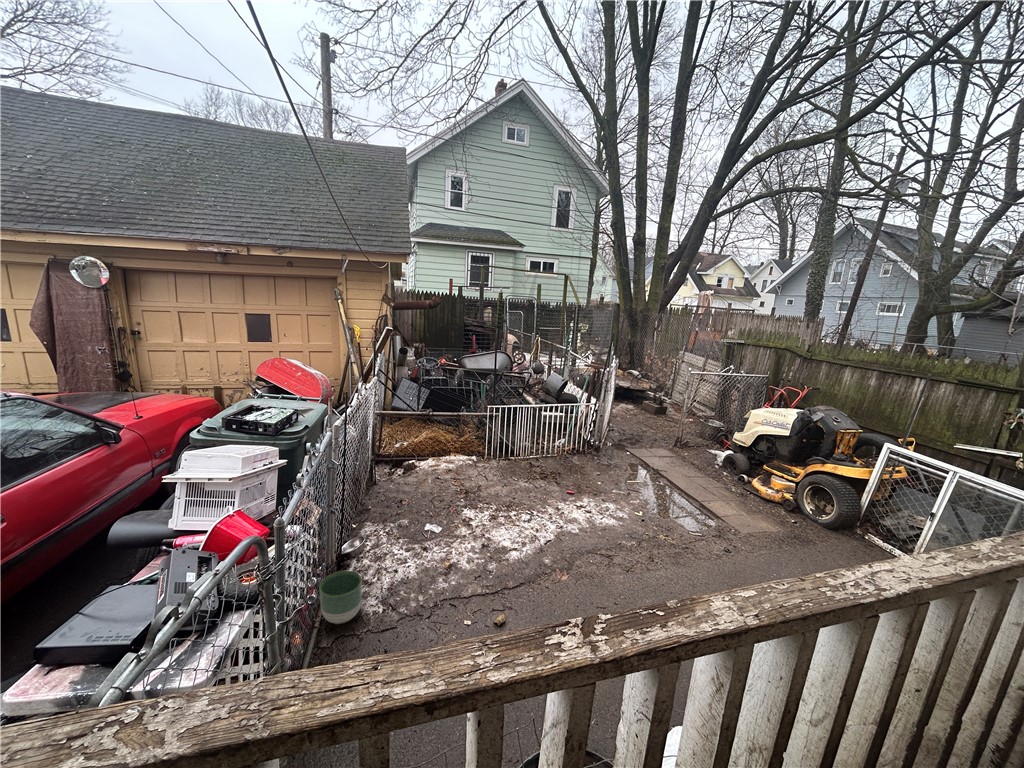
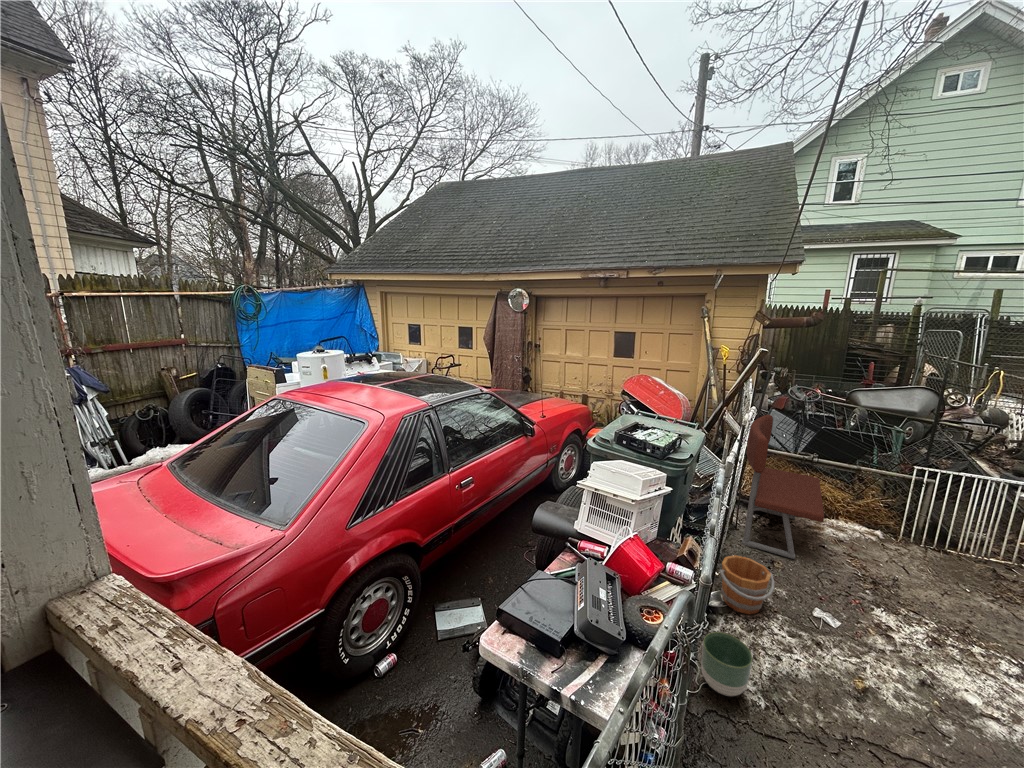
bench: none [371,381,432,495] -> present [742,415,824,559]
bucket: none [344,503,391,551] -> present [719,555,774,614]

